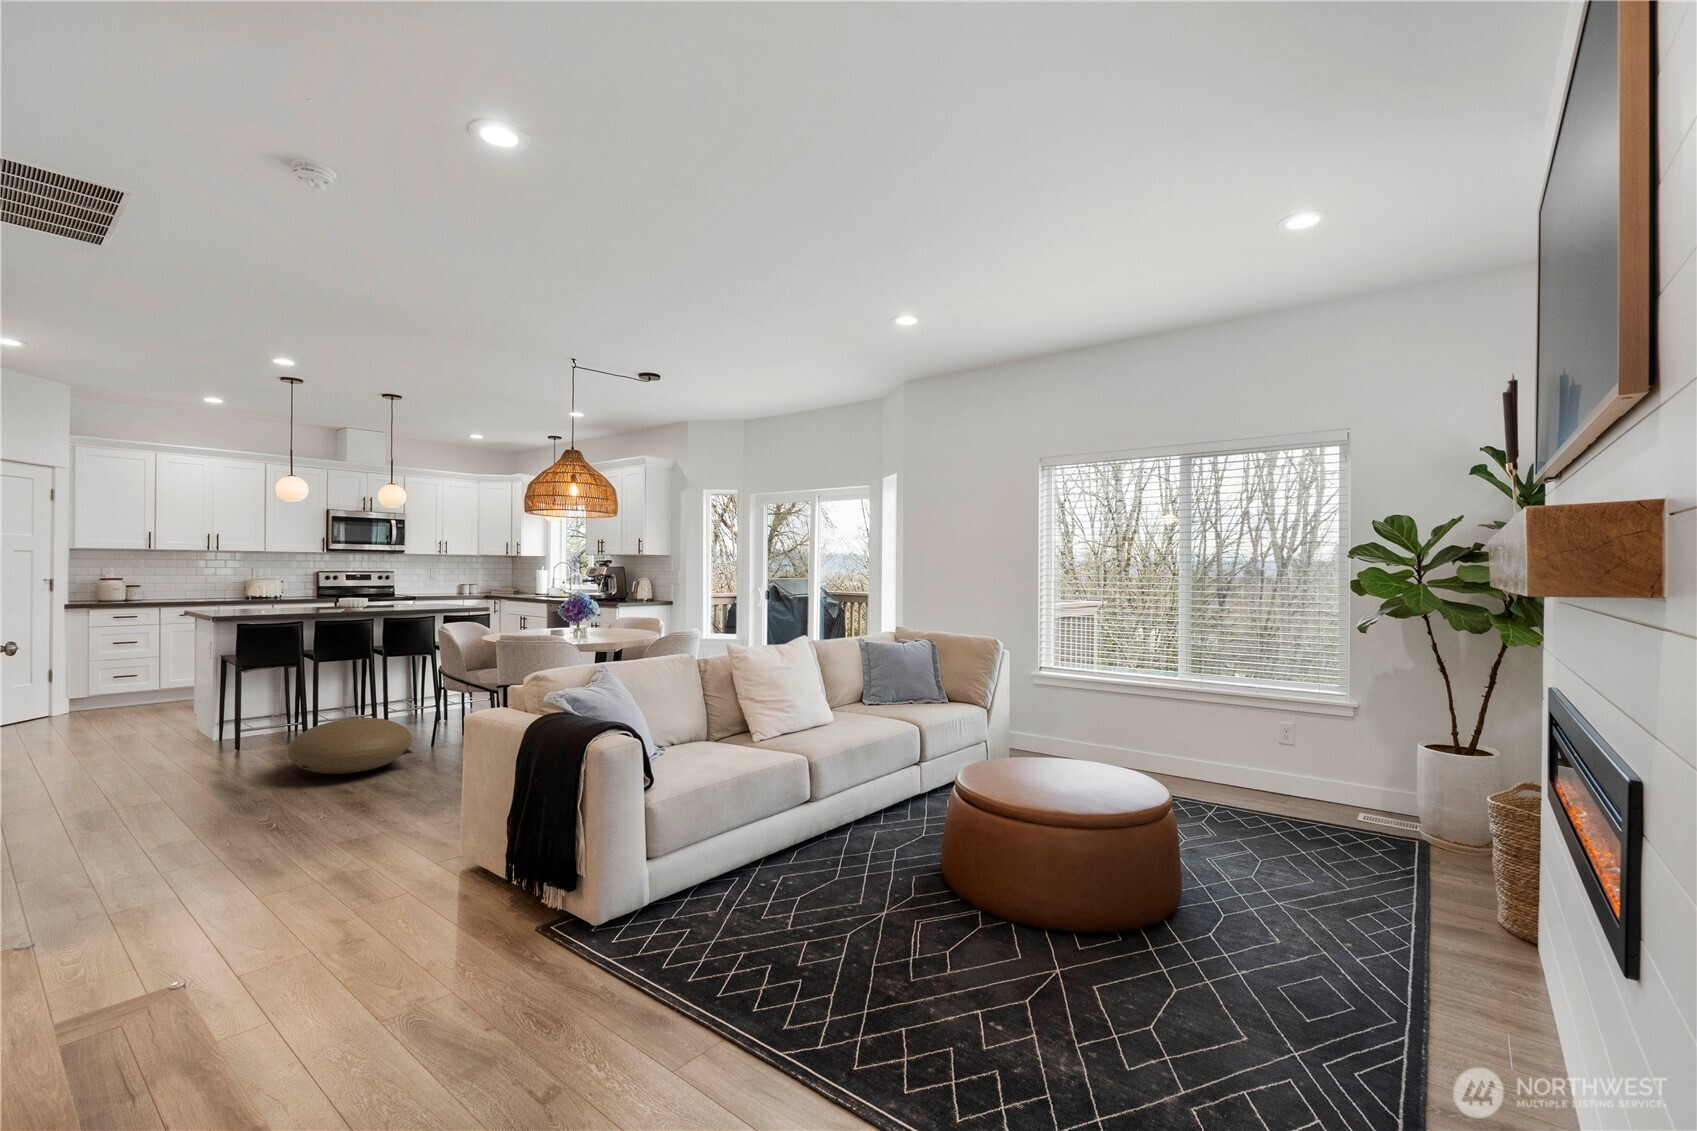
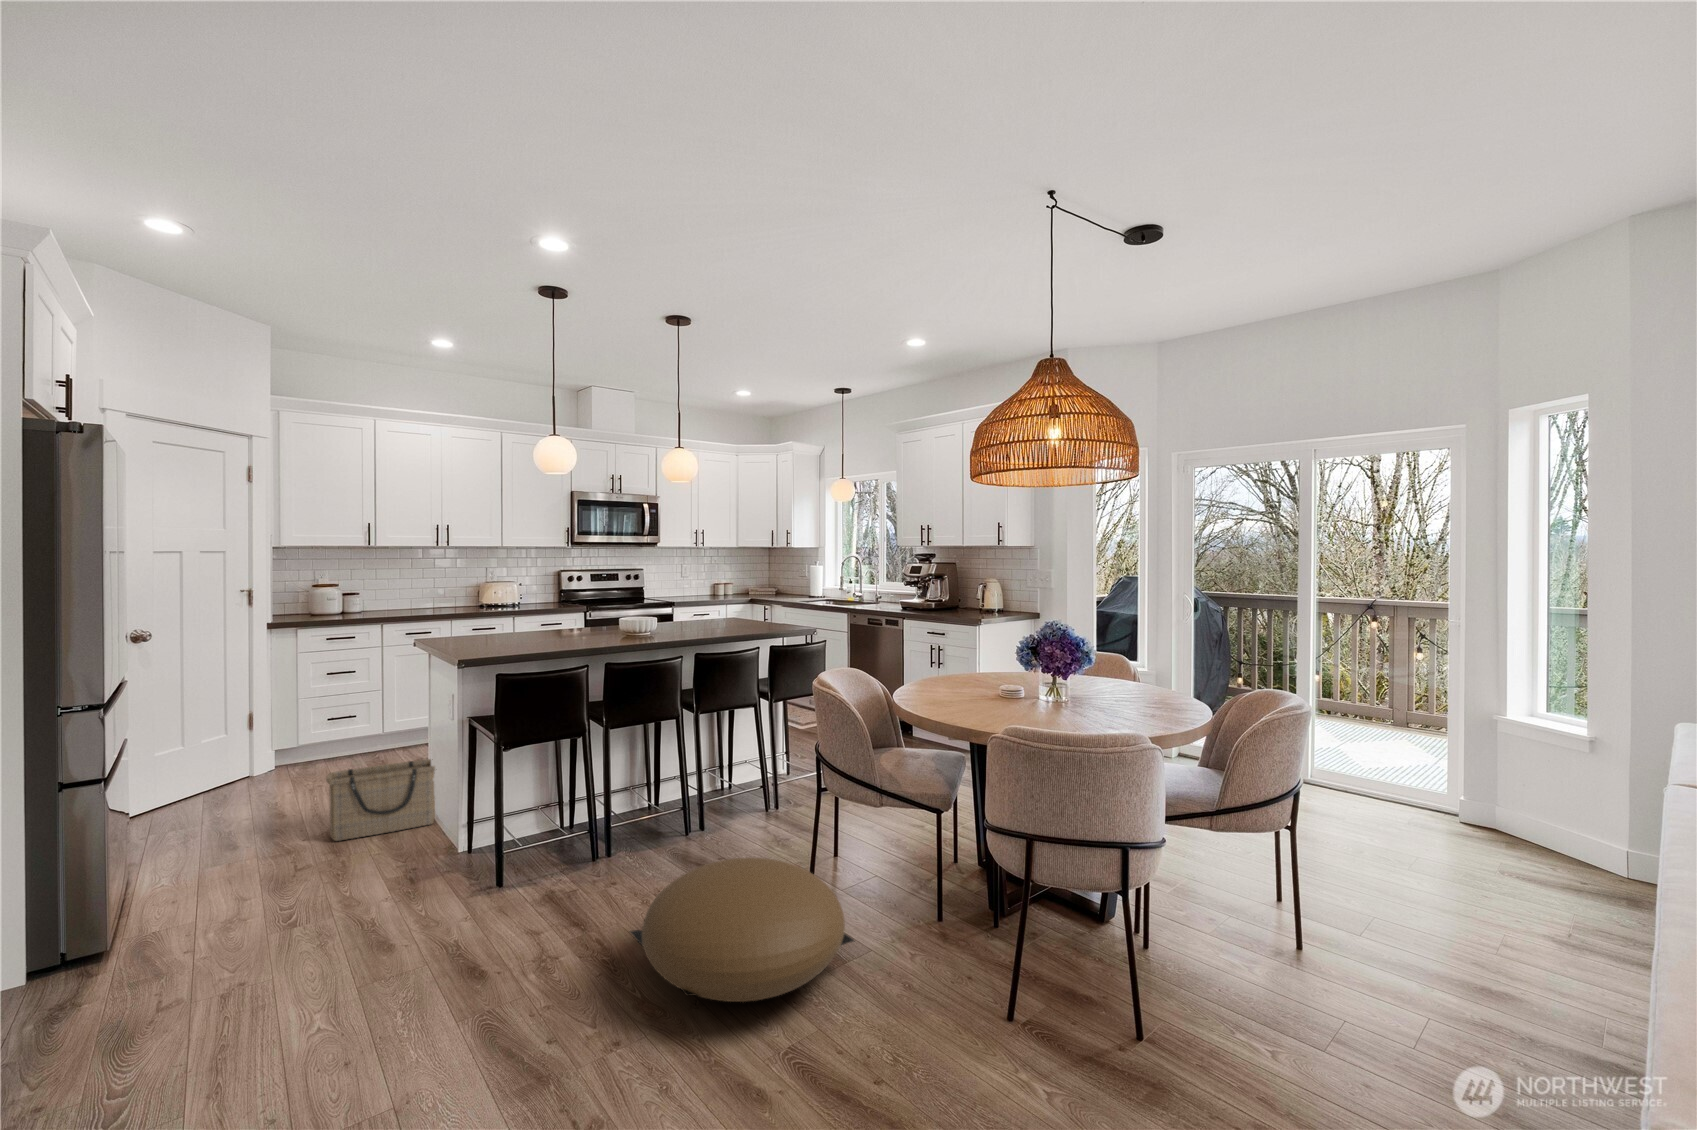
basket: none [108,690,191,739] -> present [326,759,435,841]

